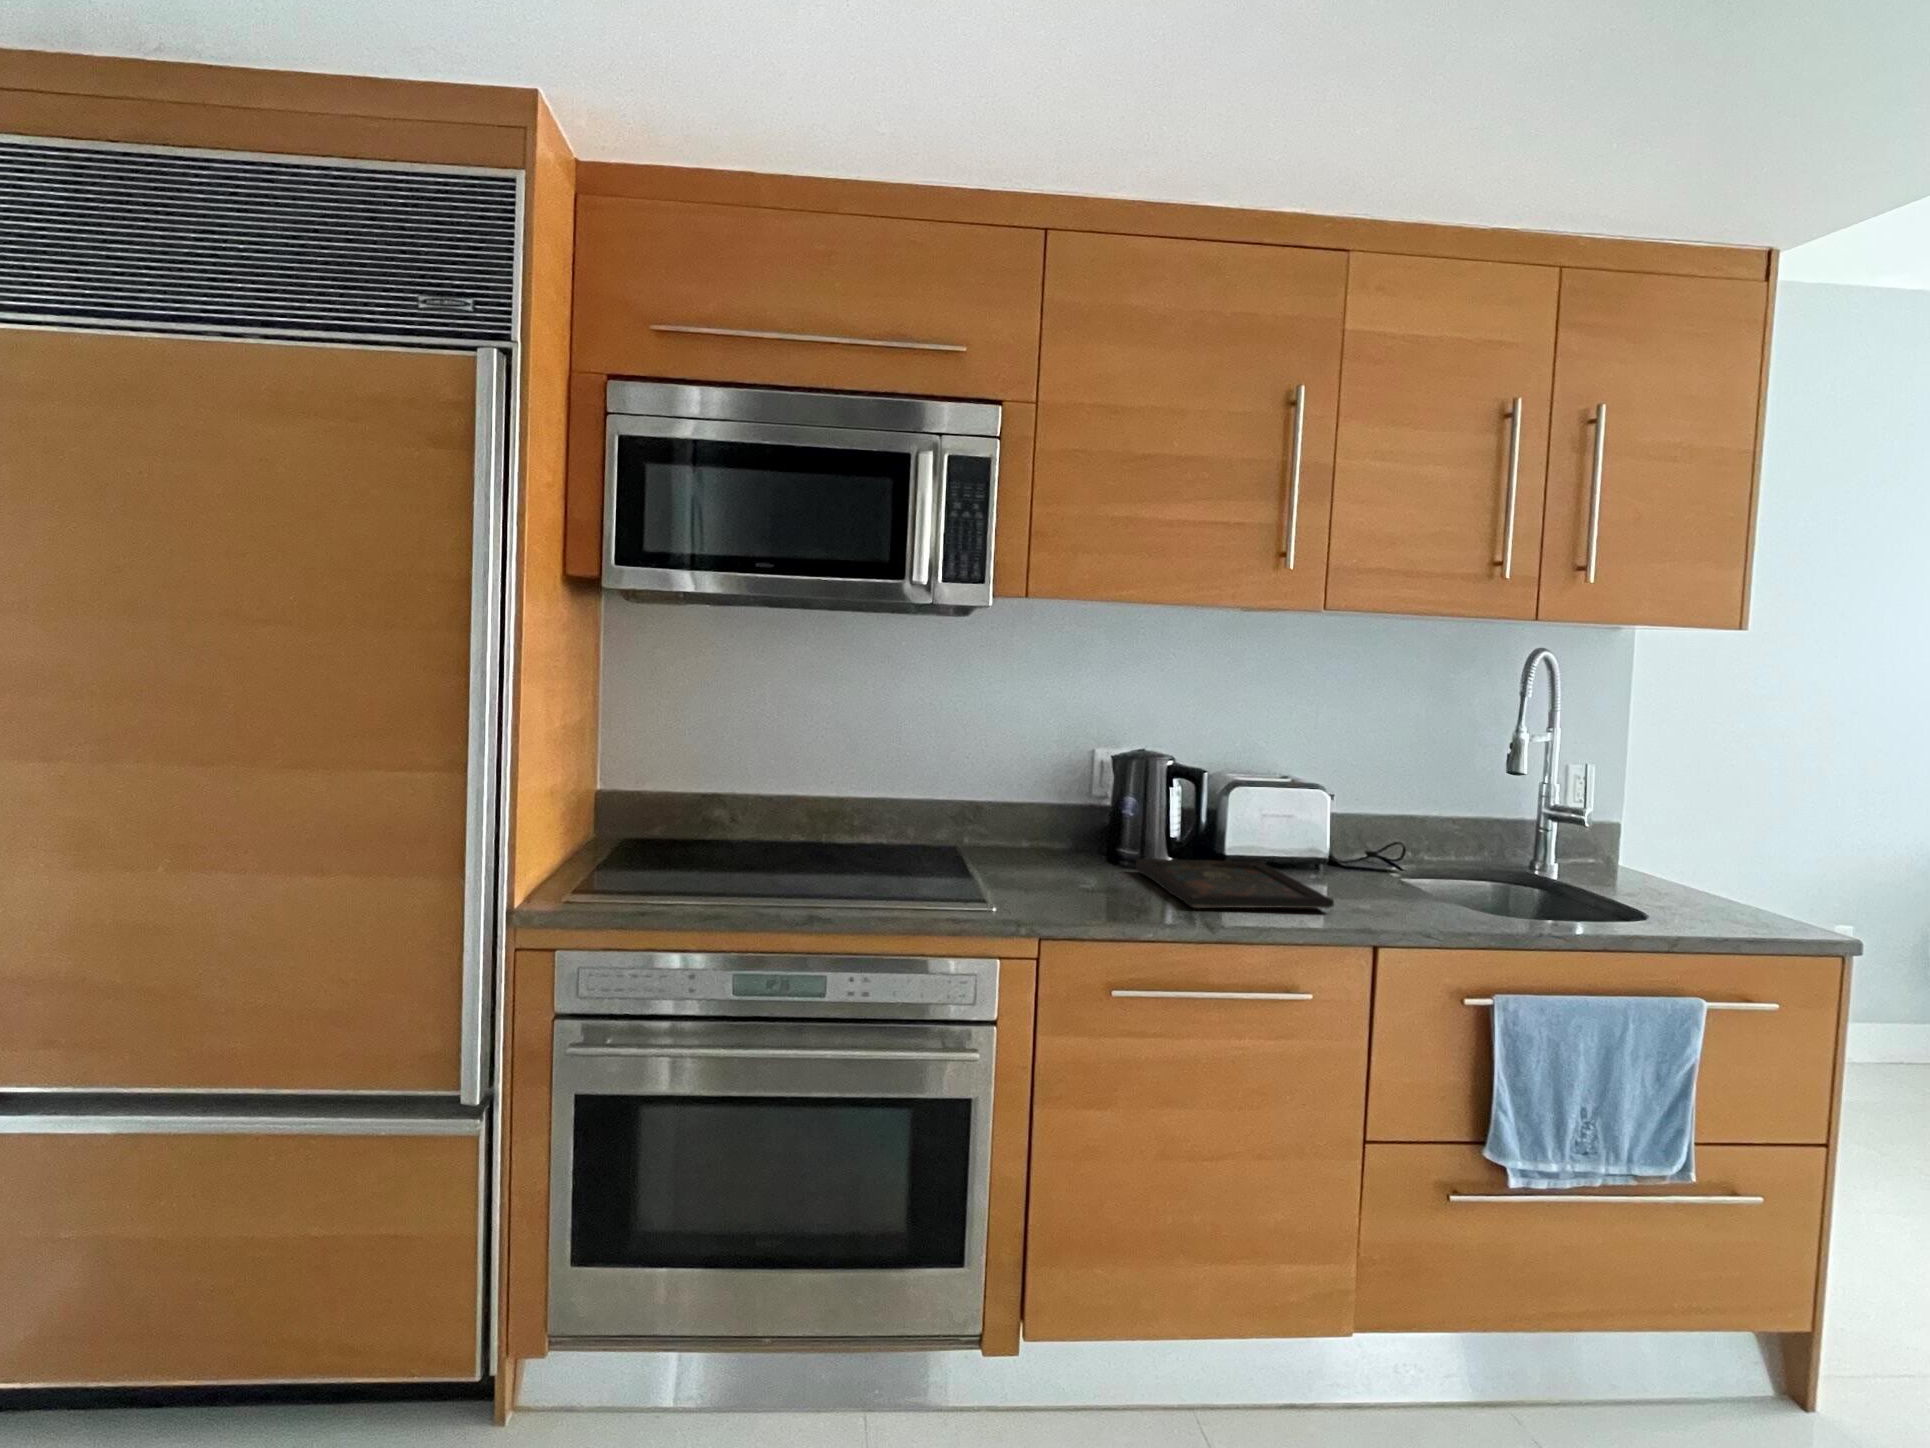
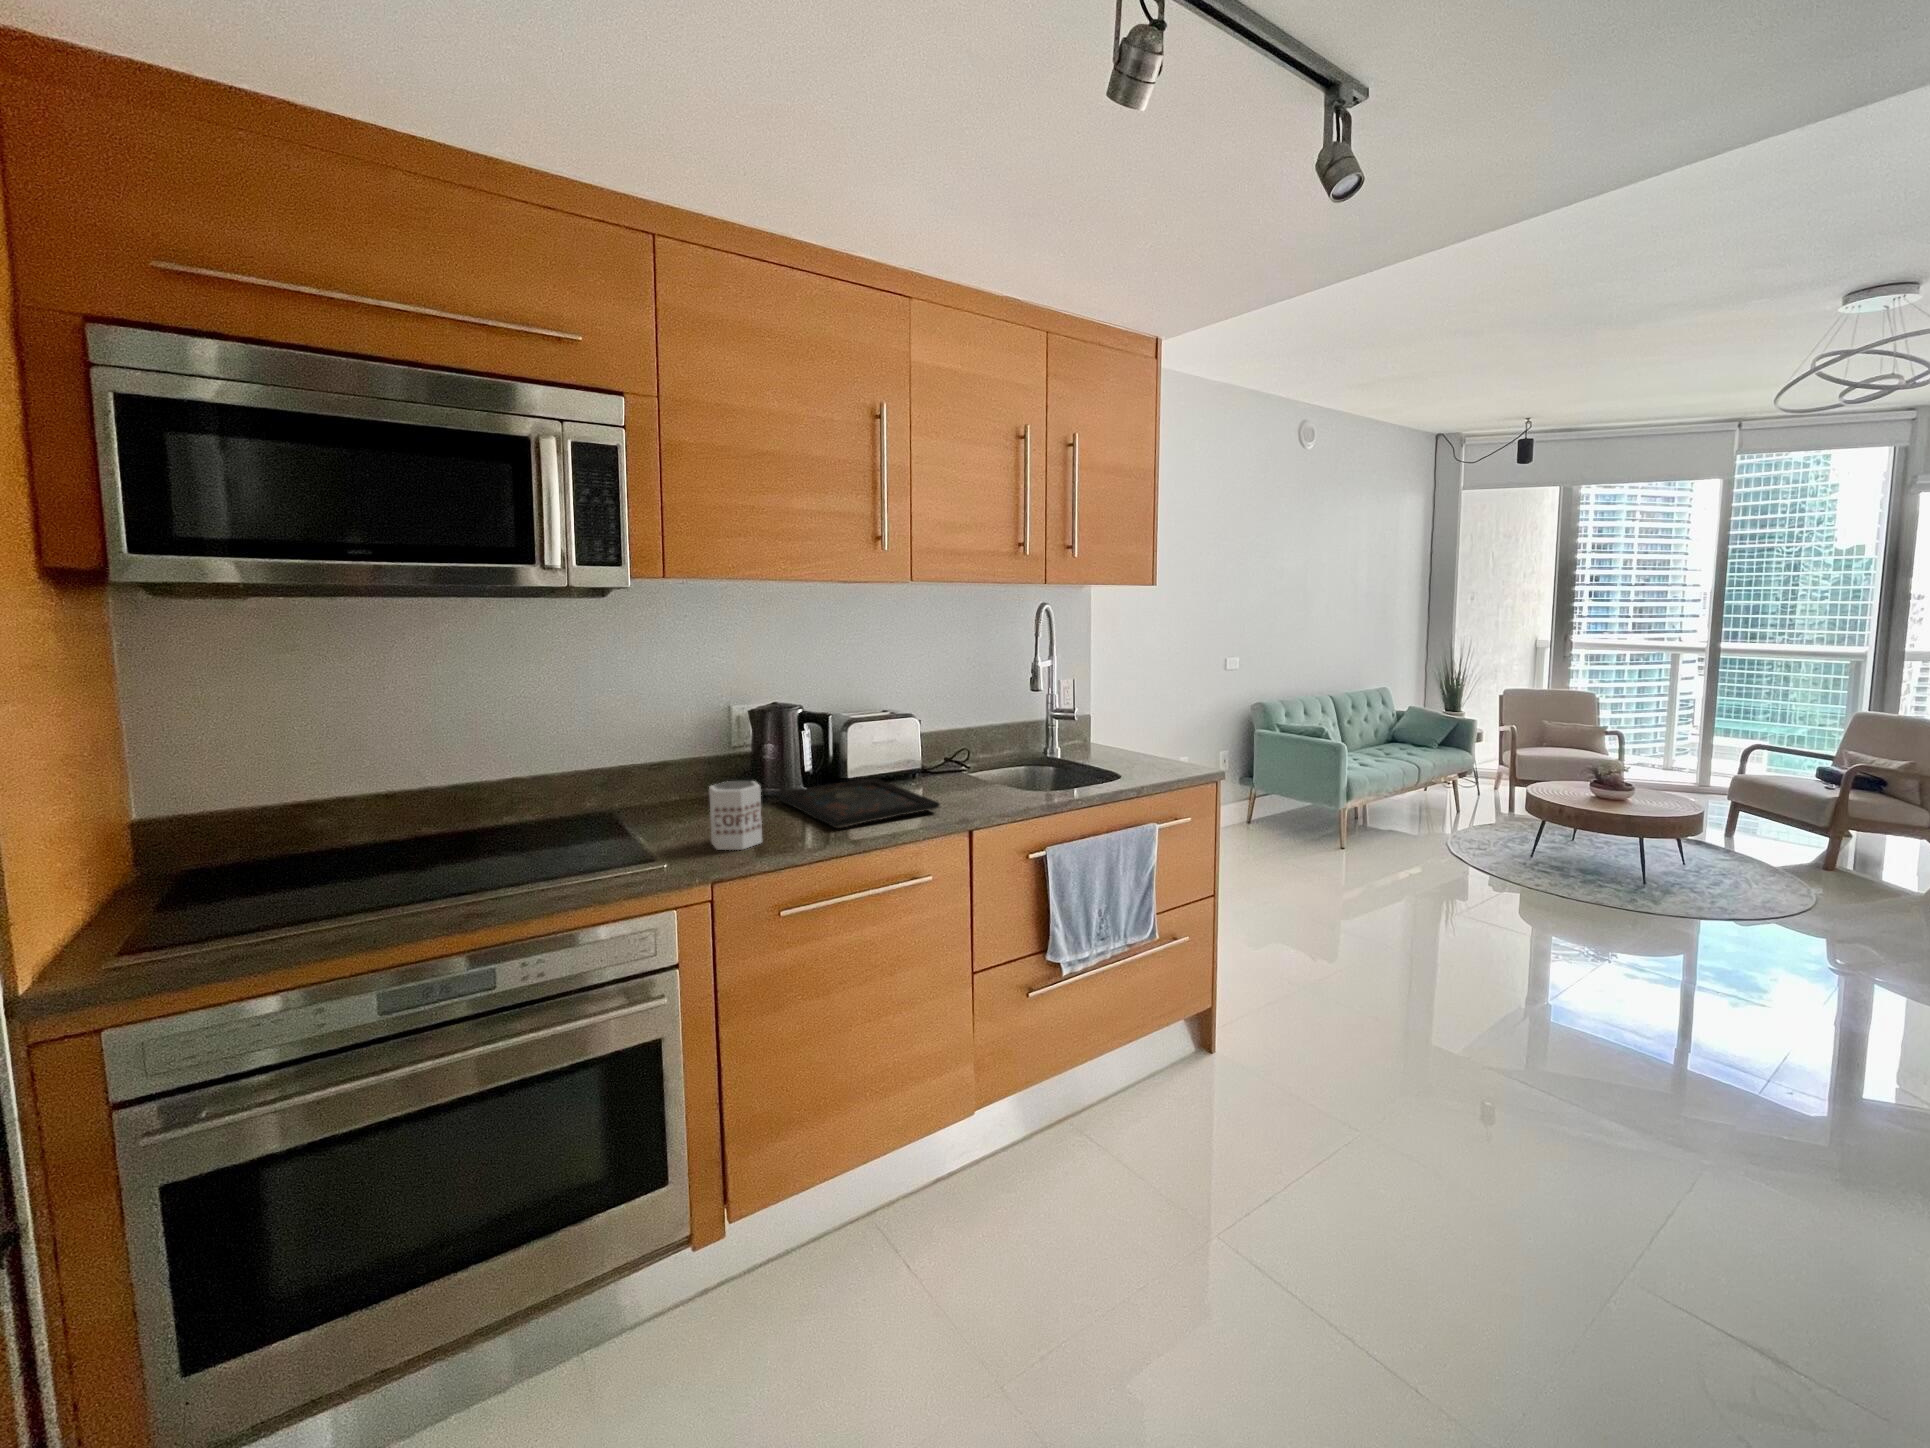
mug: none [1047,830,1105,909] -> present [709,781,762,850]

